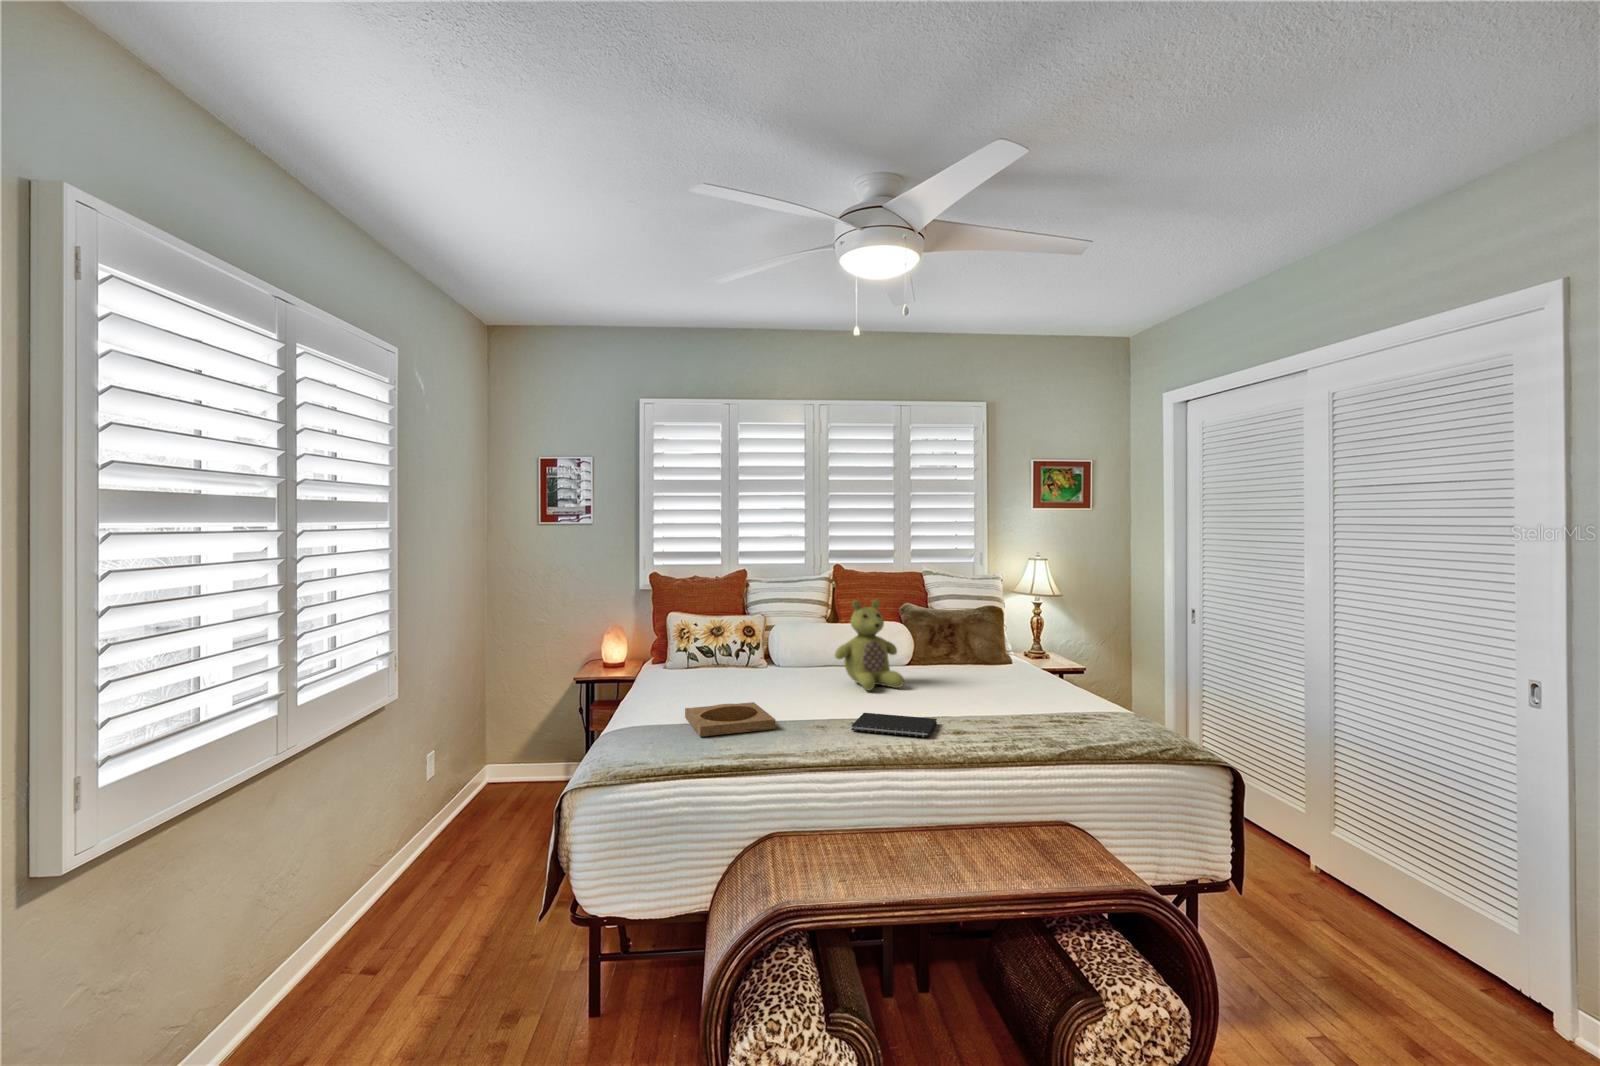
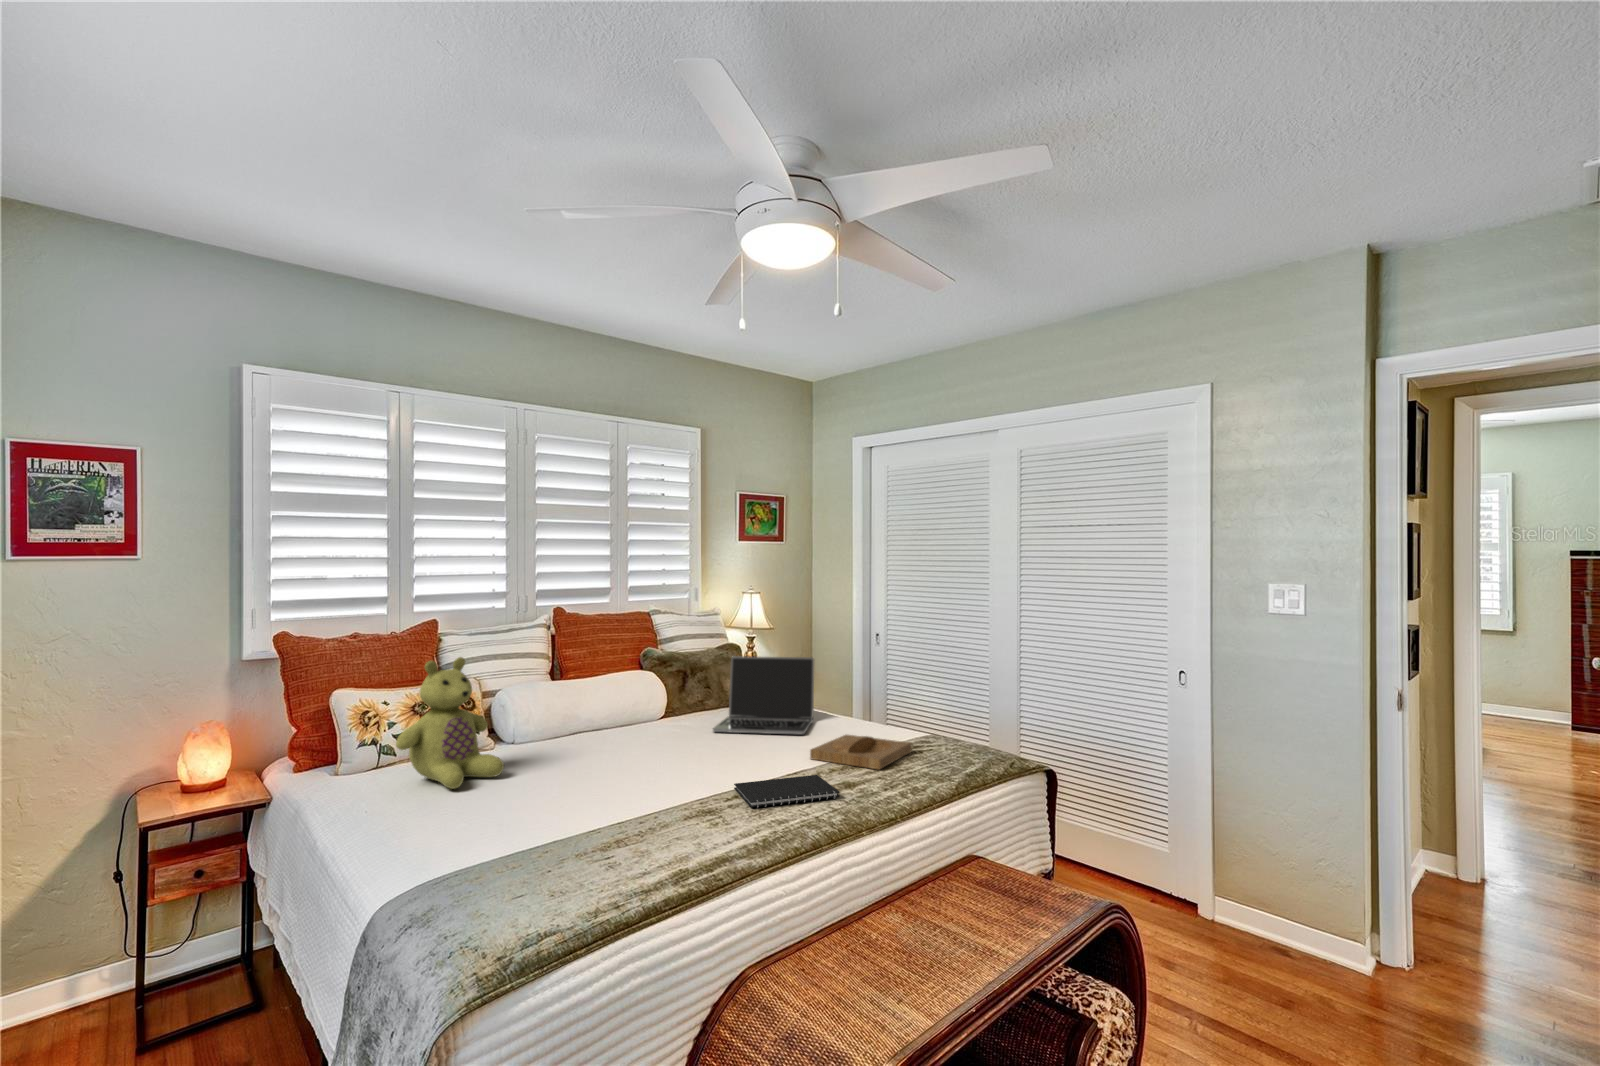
stuffed bear: present [835,599,904,690] -> present [396,657,504,789]
laptop: none [923,615,1030,690] -> present [713,656,815,734]
tray: present [685,702,775,737] -> present [810,735,911,769]

